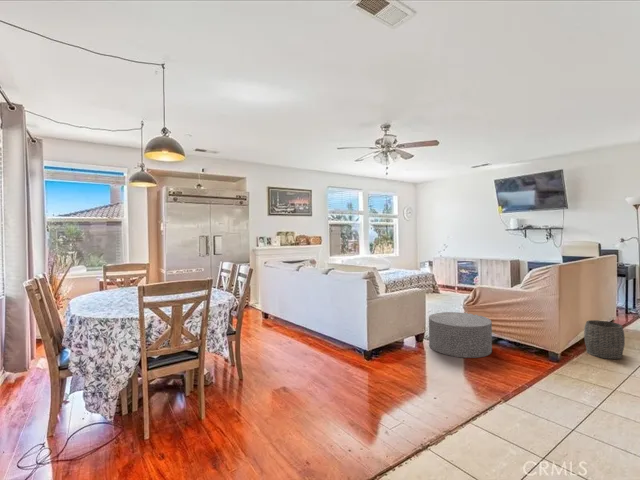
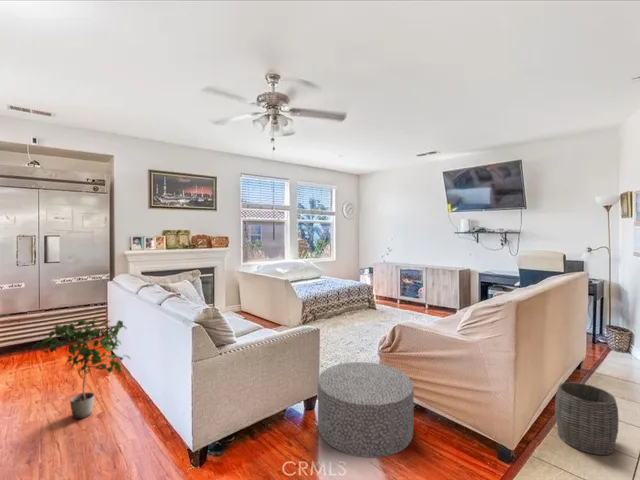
potted plant: none [258,284,307,343] -> present [33,319,130,419]

